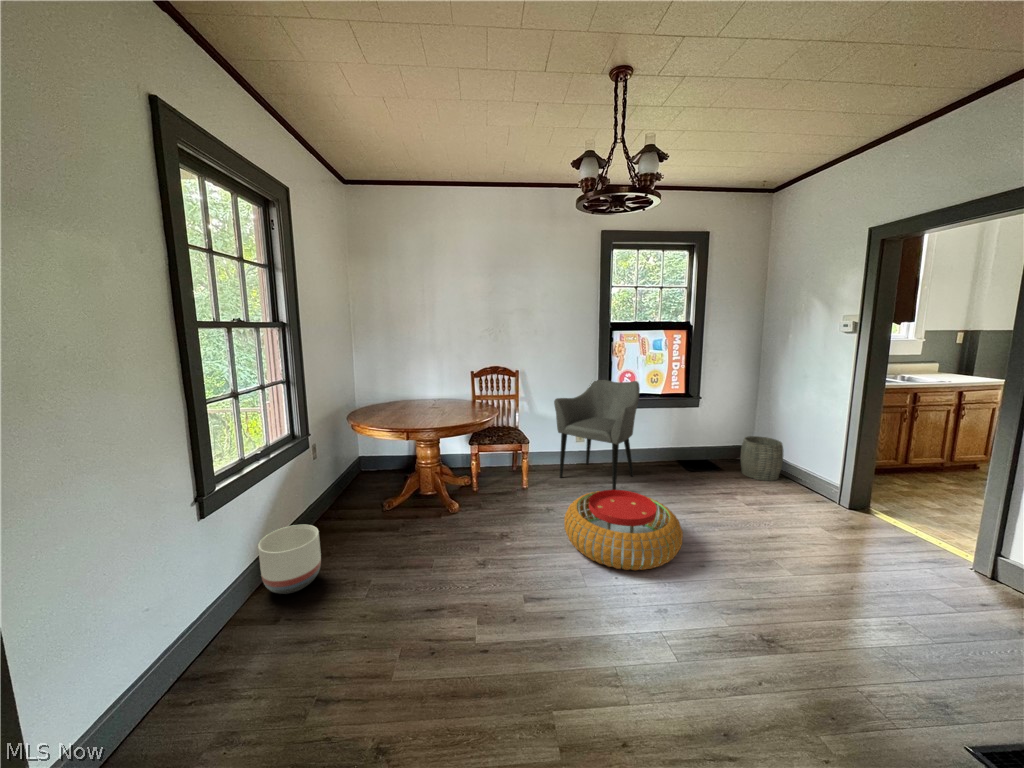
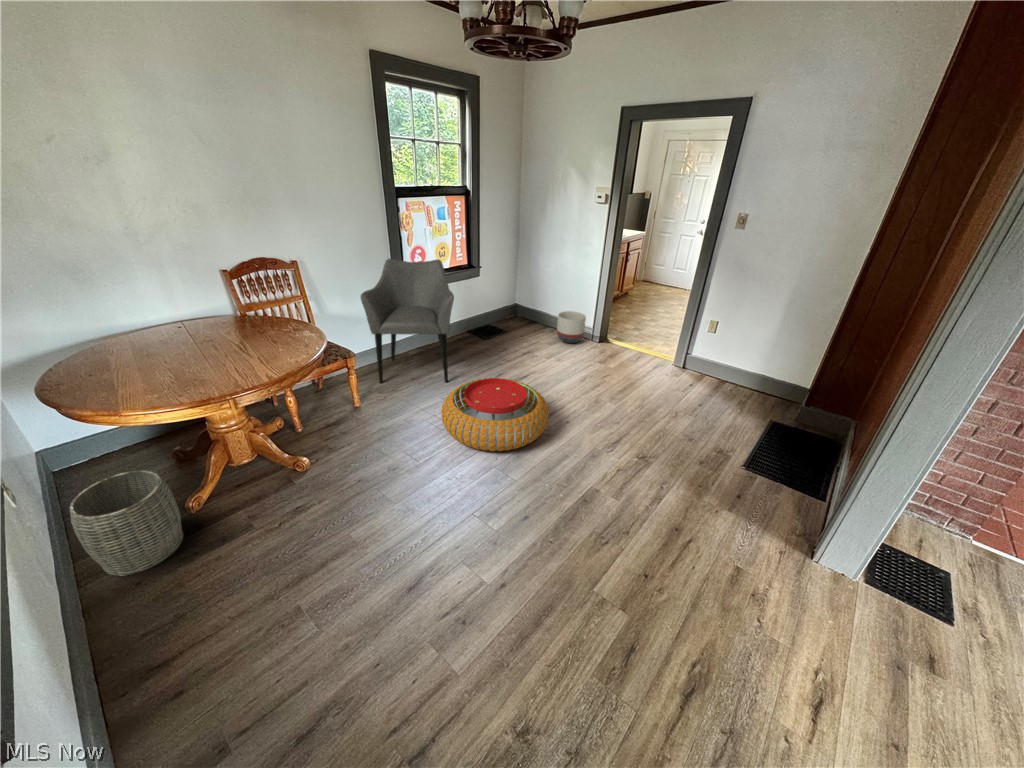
woven basket: present [740,436,783,481] -> present [70,471,184,576]
planter: present [258,525,321,594] -> present [557,311,586,343]

